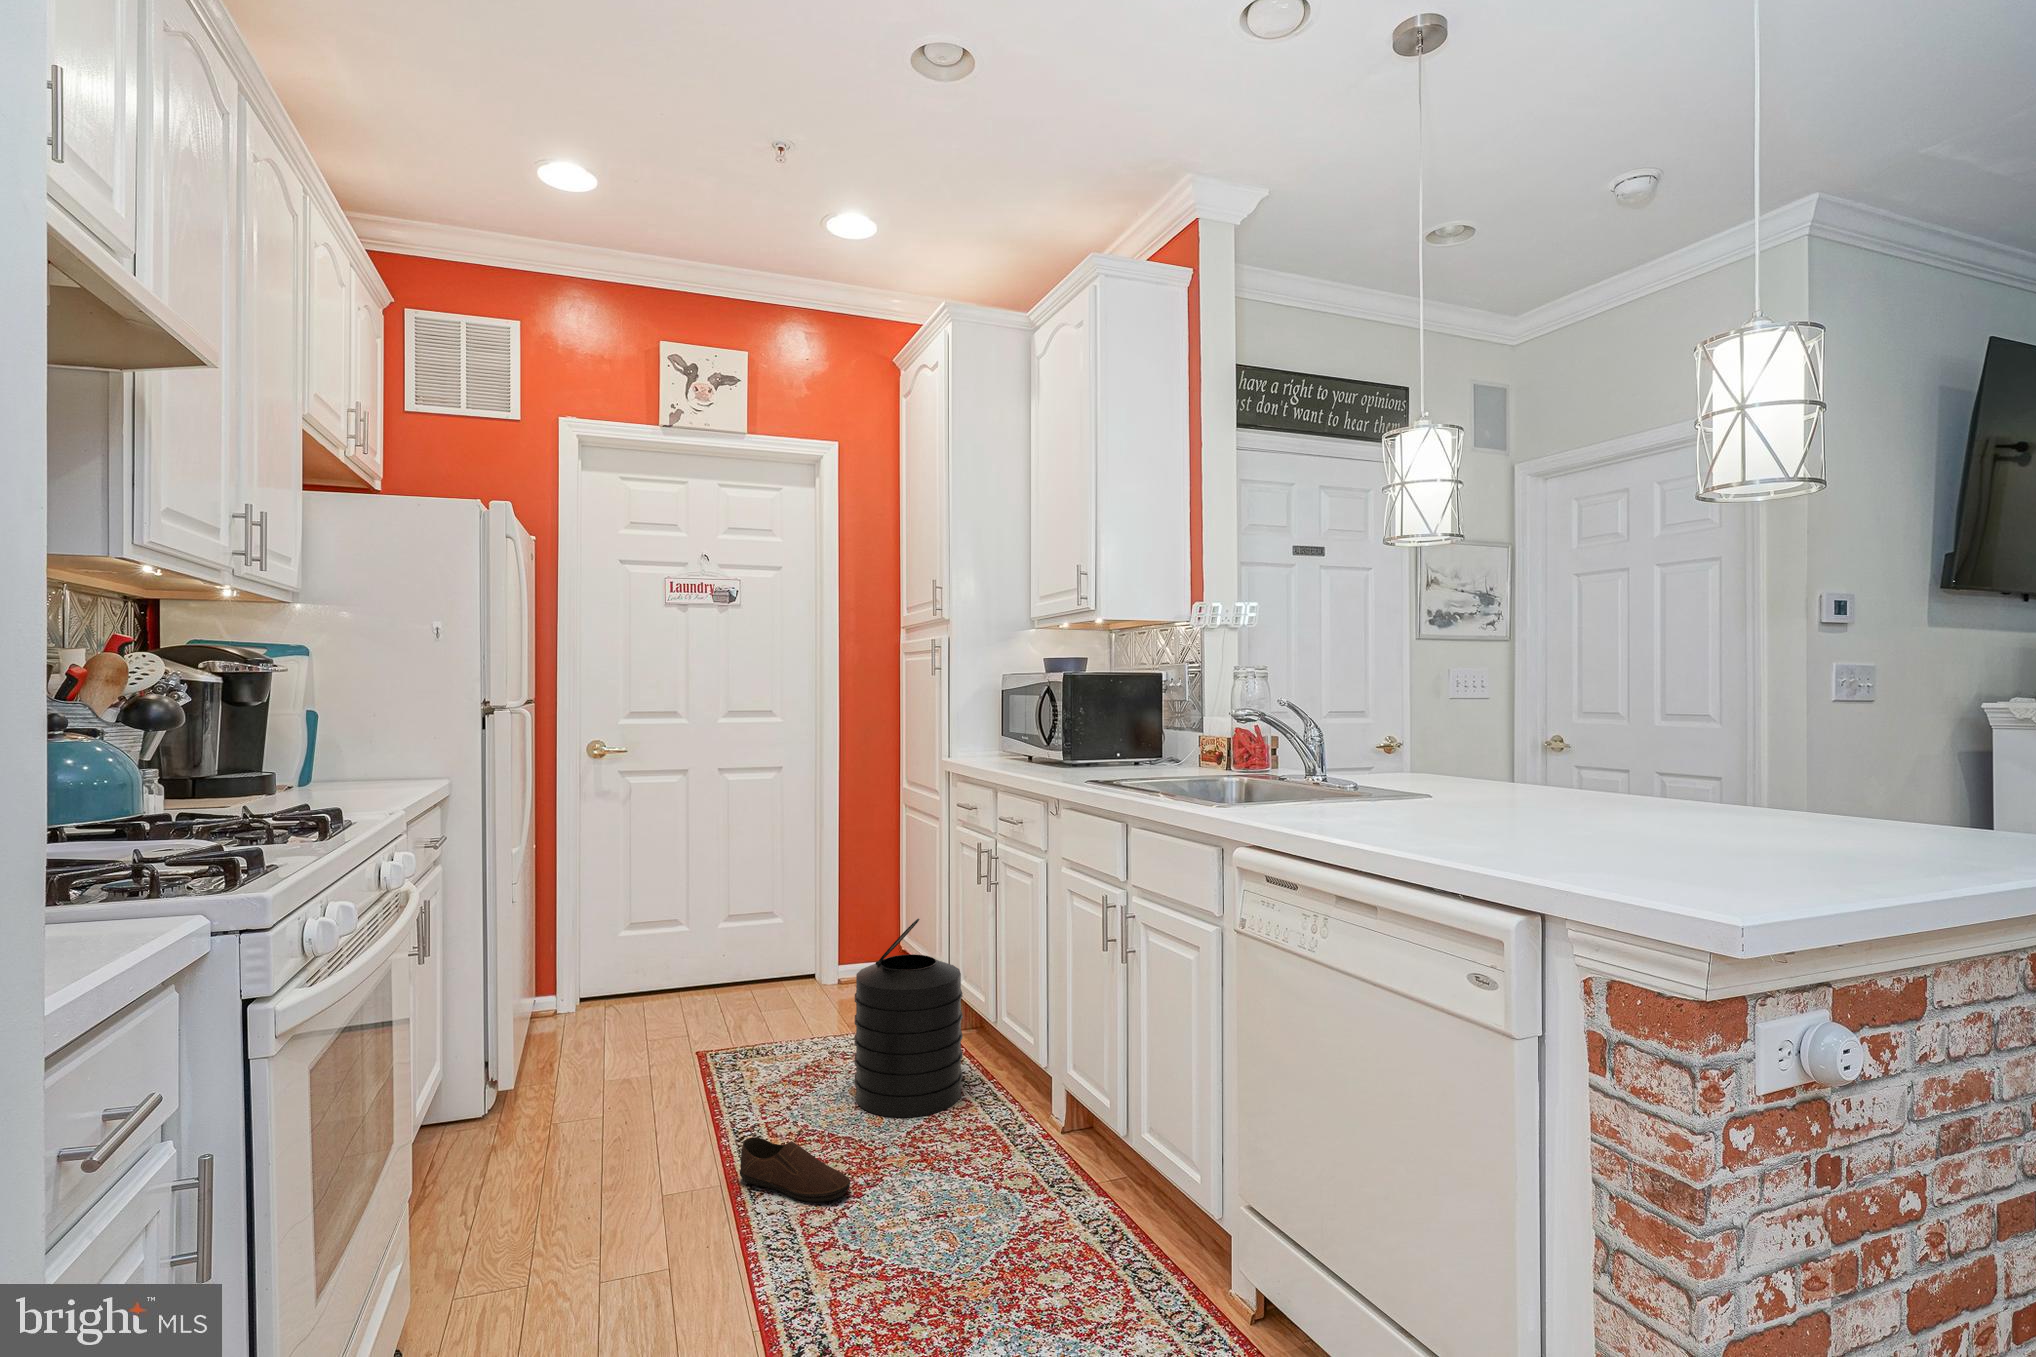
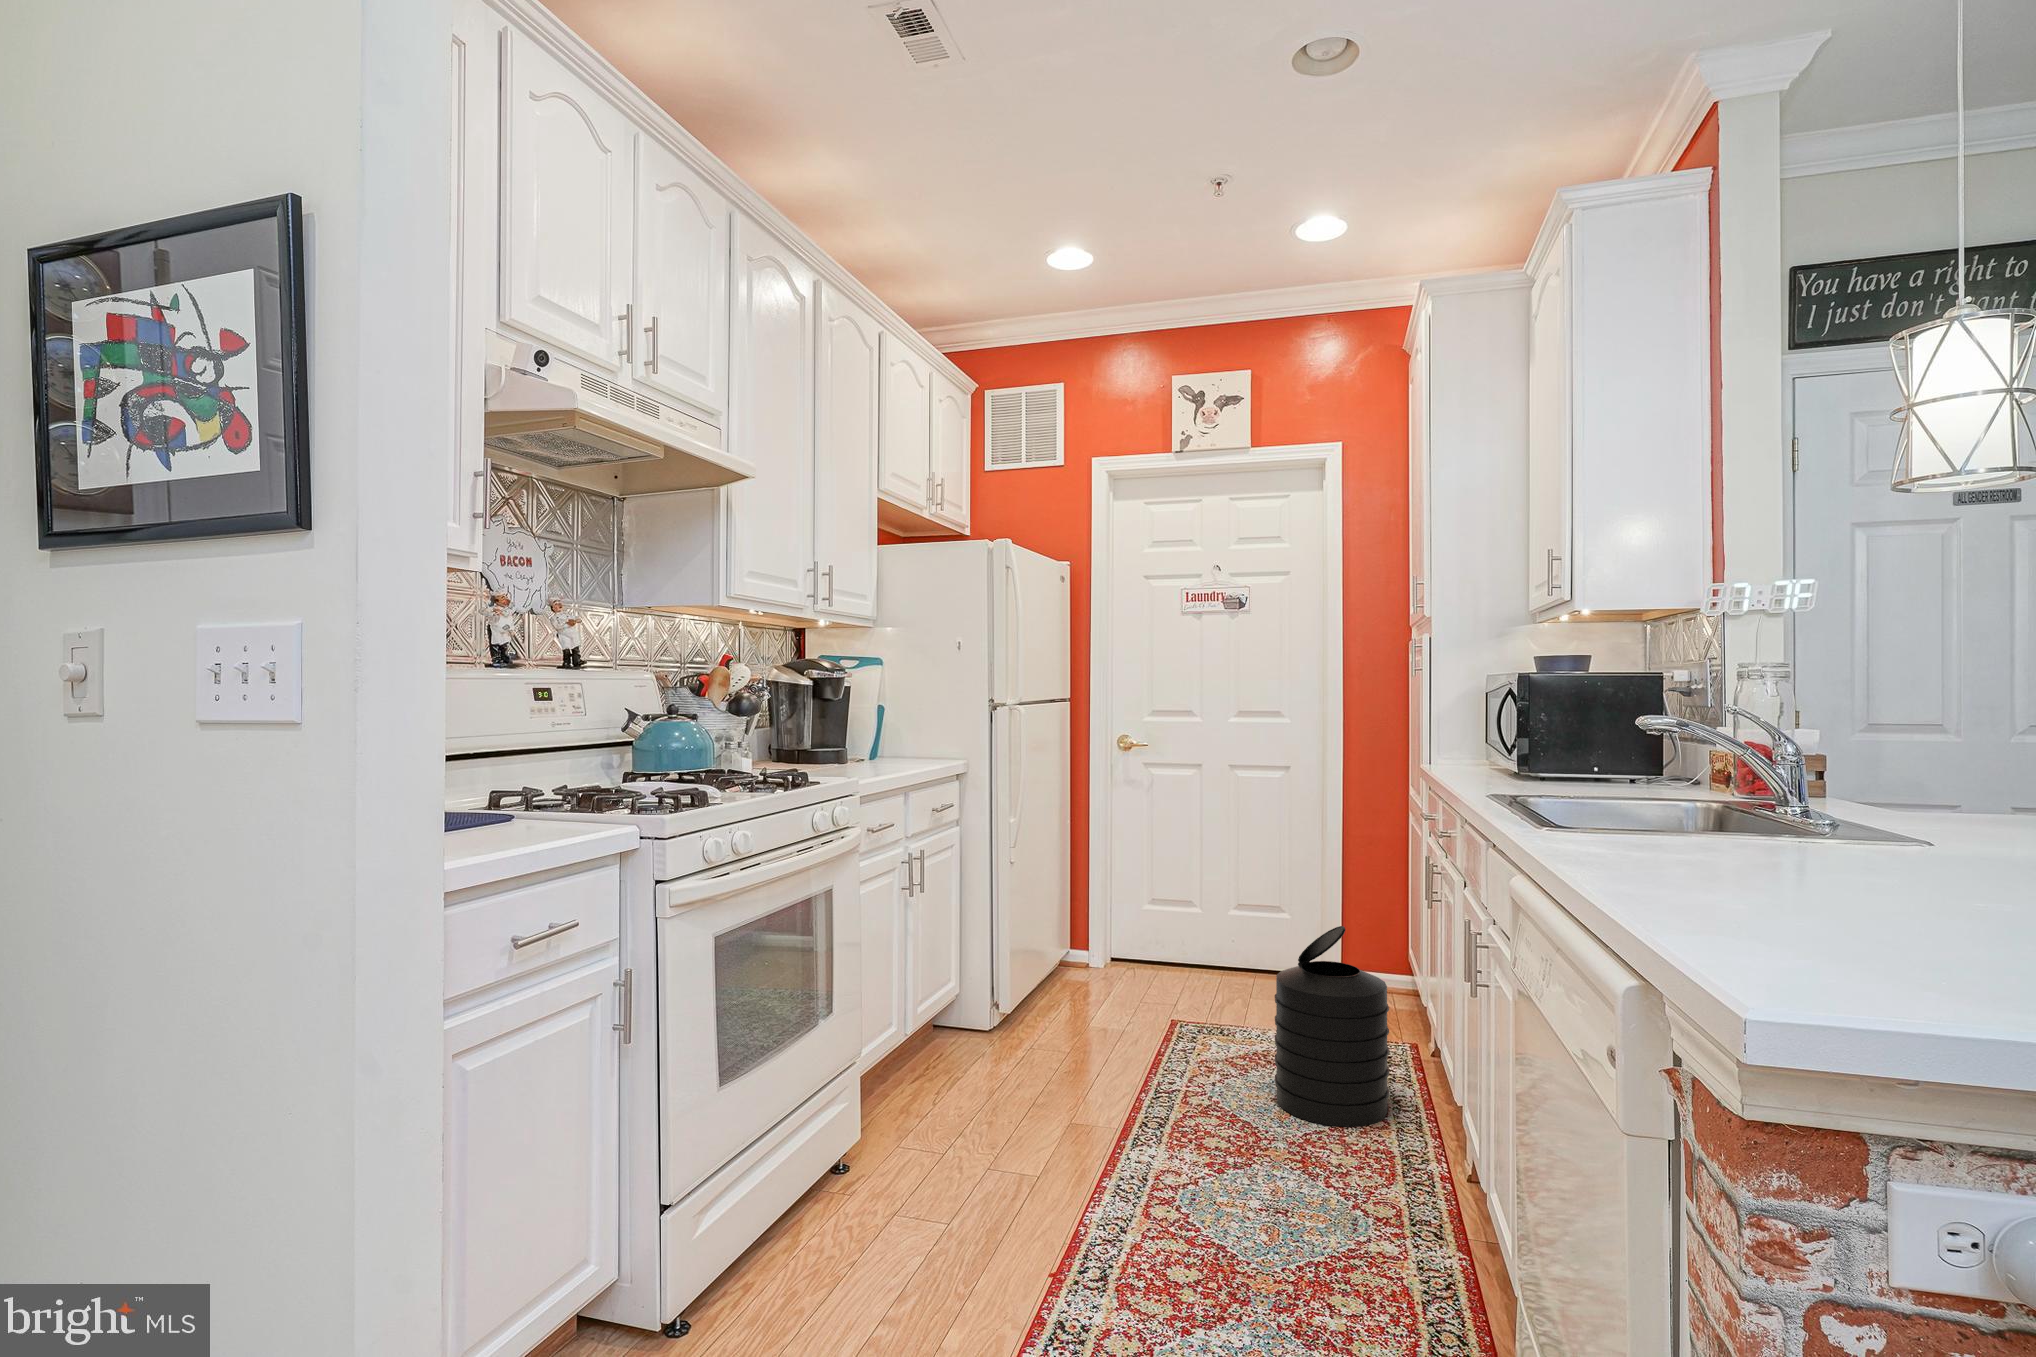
shoe: present [740,1137,850,1202] -> none [1132,1093,1215,1167]

